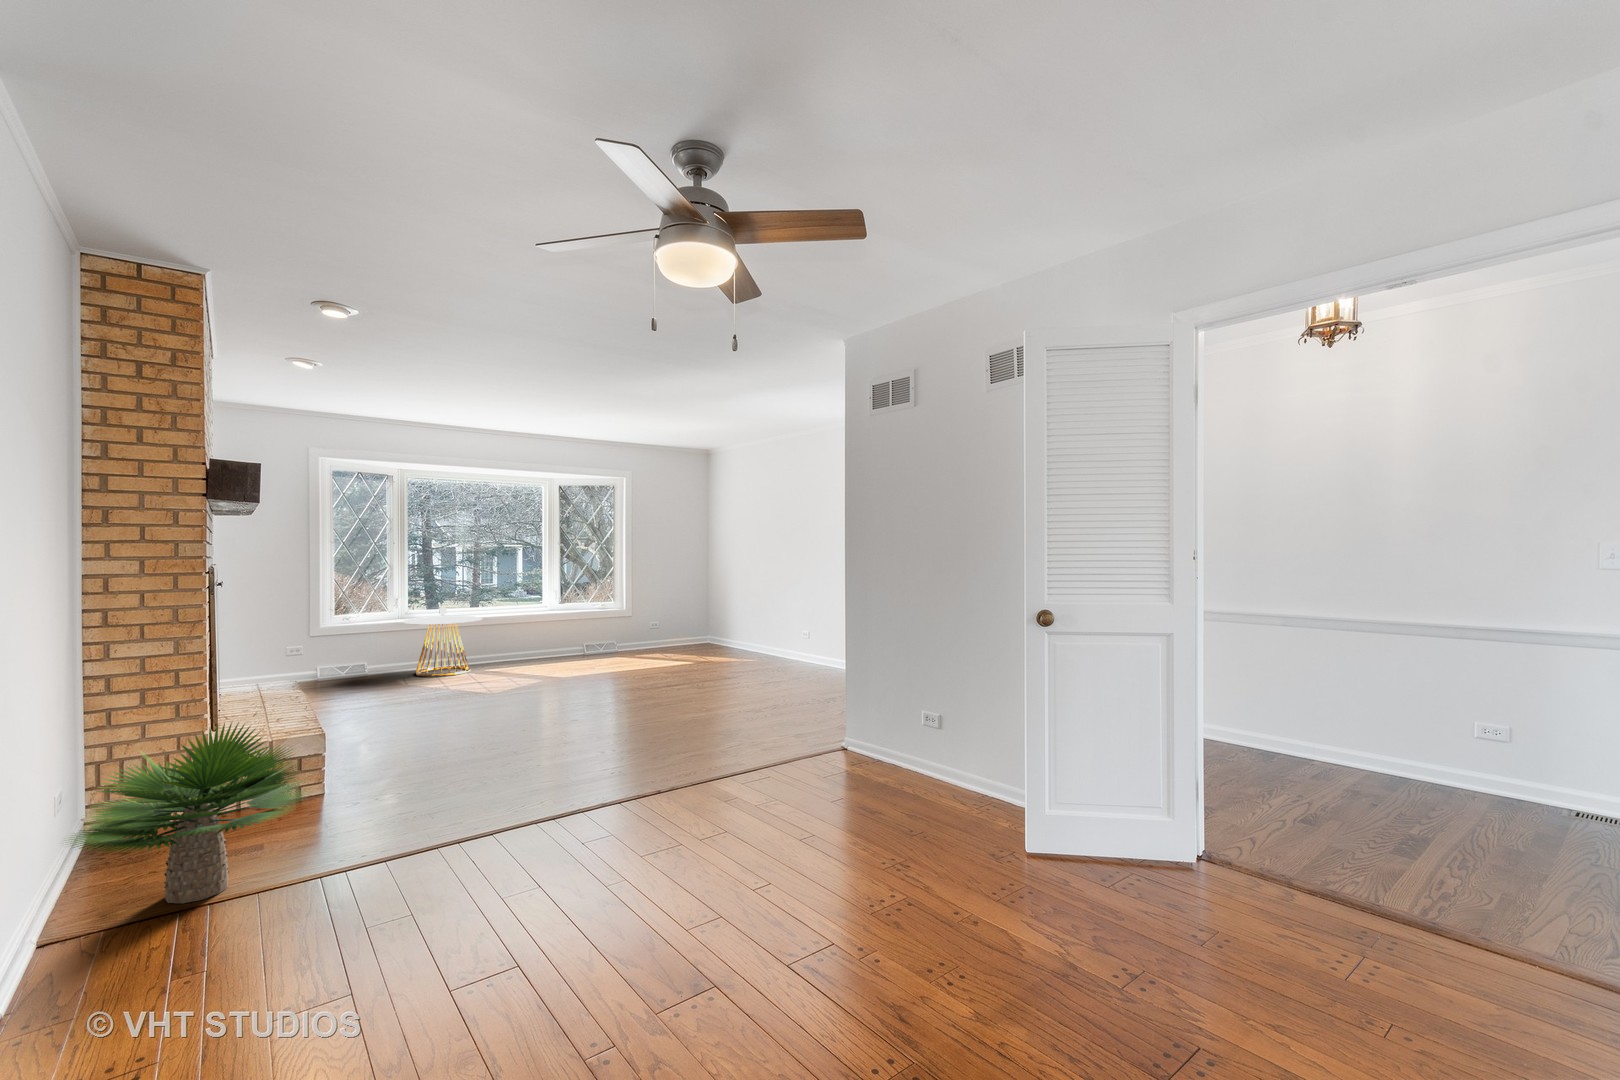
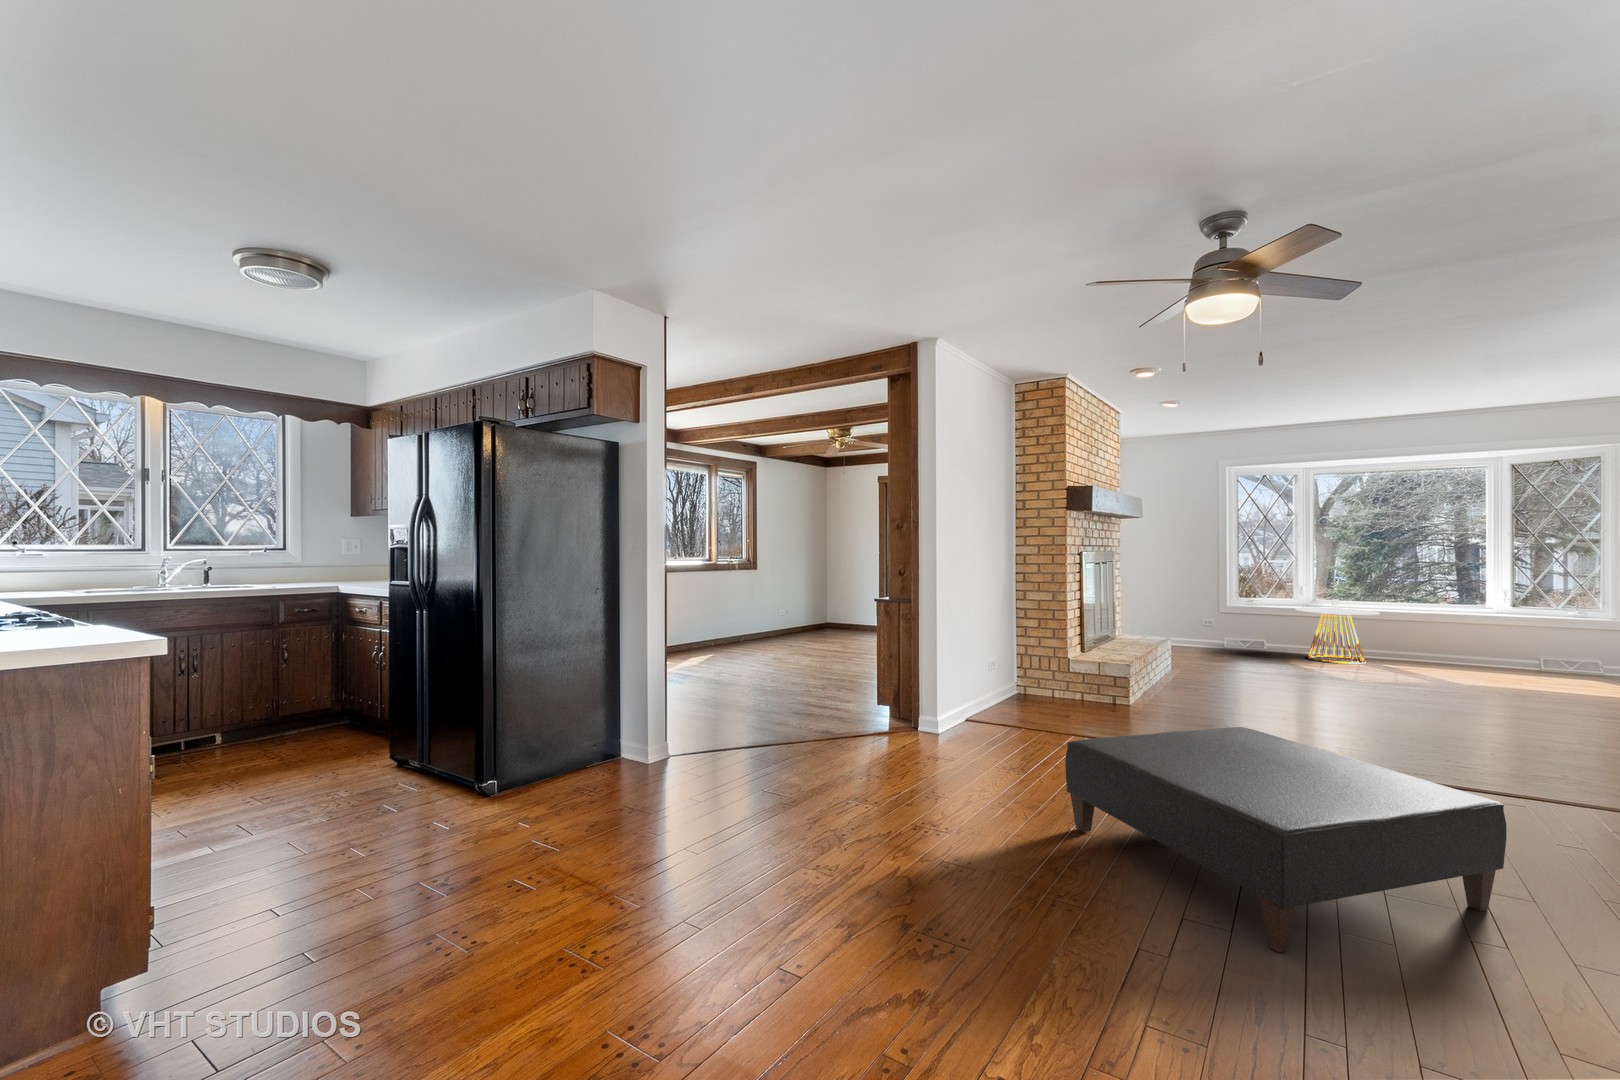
potted plant: present [70,722,303,903] -> none [976,636,1084,727]
ottoman: none [528,774,917,1030] -> present [1065,727,1507,952]

